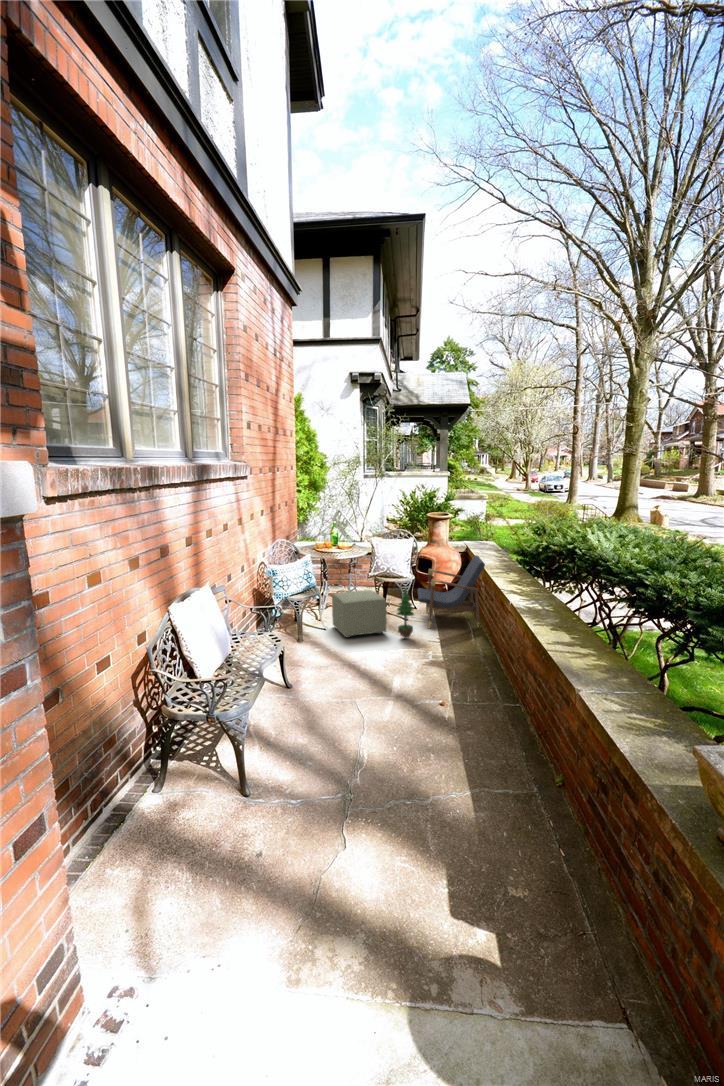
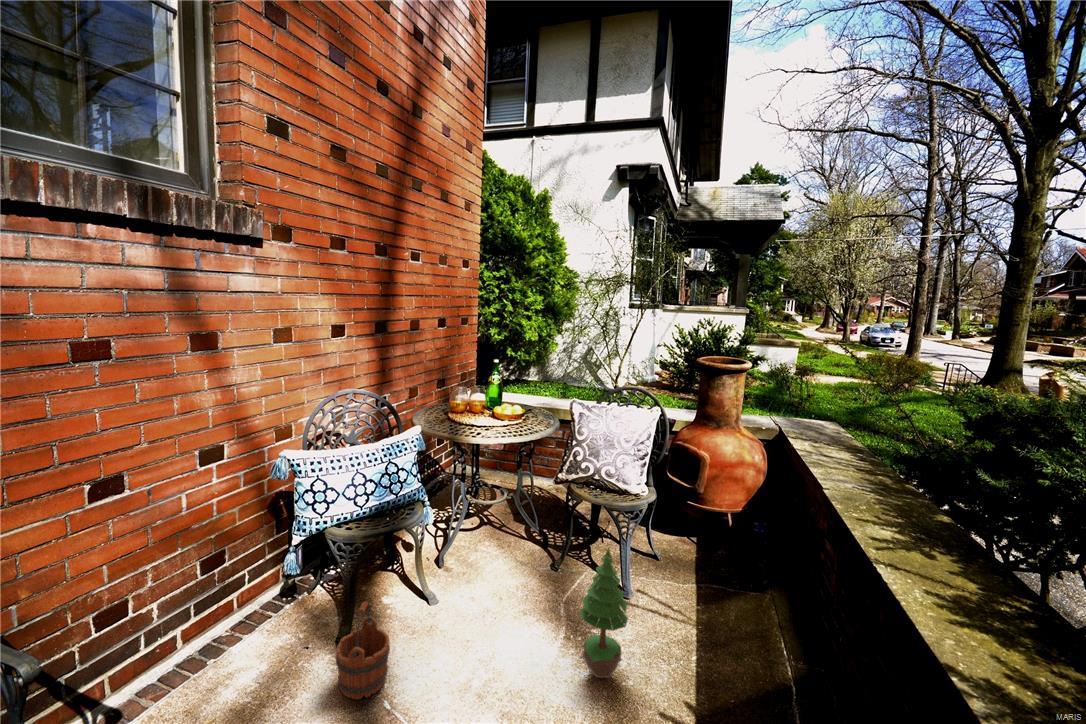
lounge chair: present [418,555,485,628] -> none [652,465,832,656]
ottoman: present [332,590,387,638] -> none [452,518,563,644]
wooden bucket: none [308,617,327,652] -> present [336,602,390,699]

